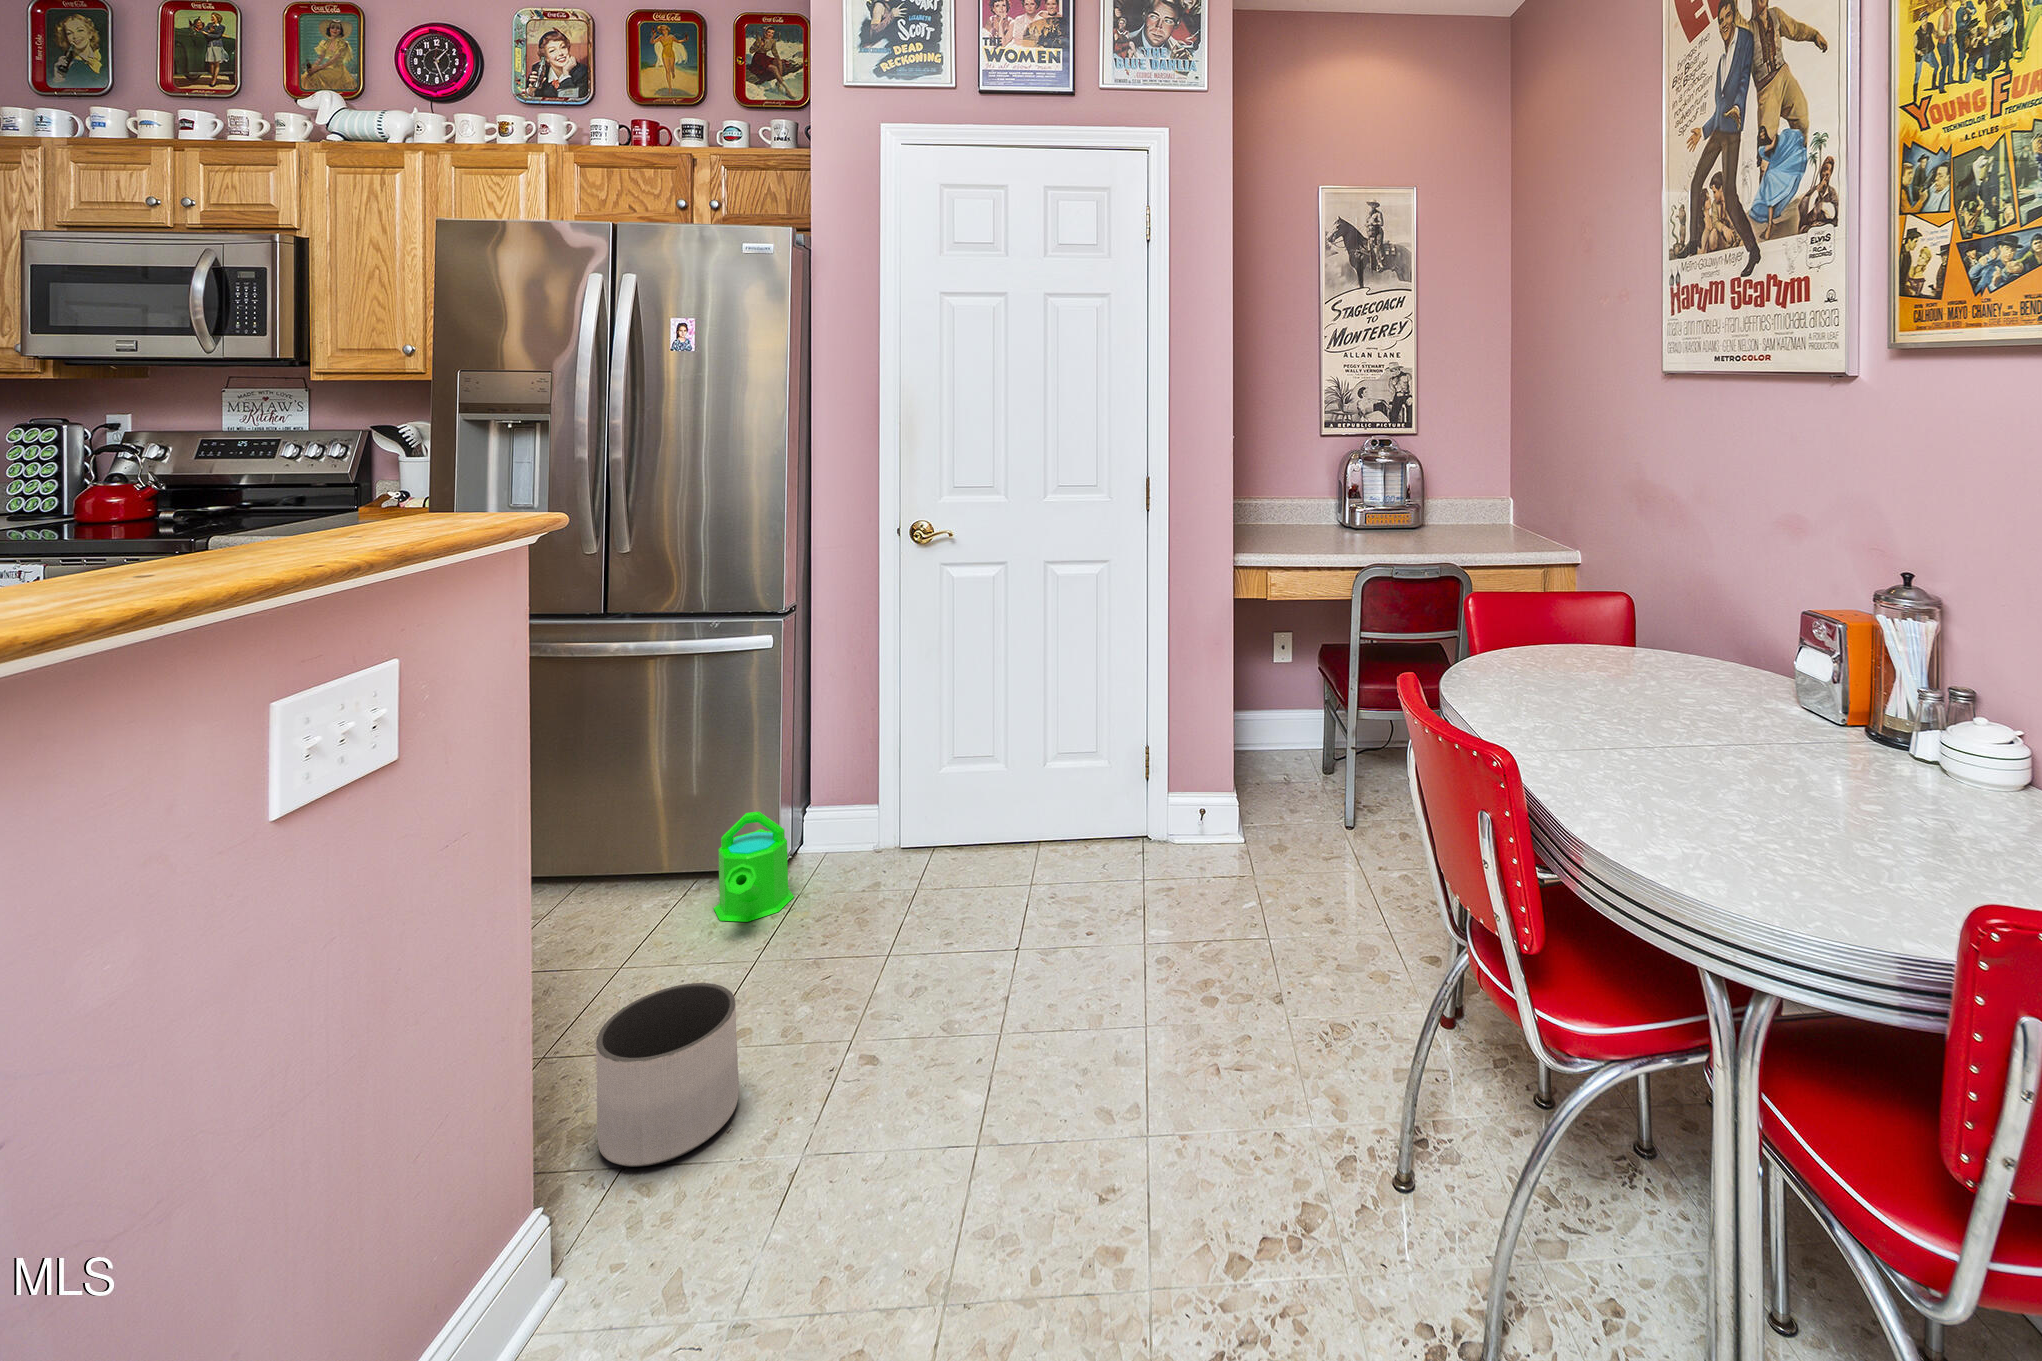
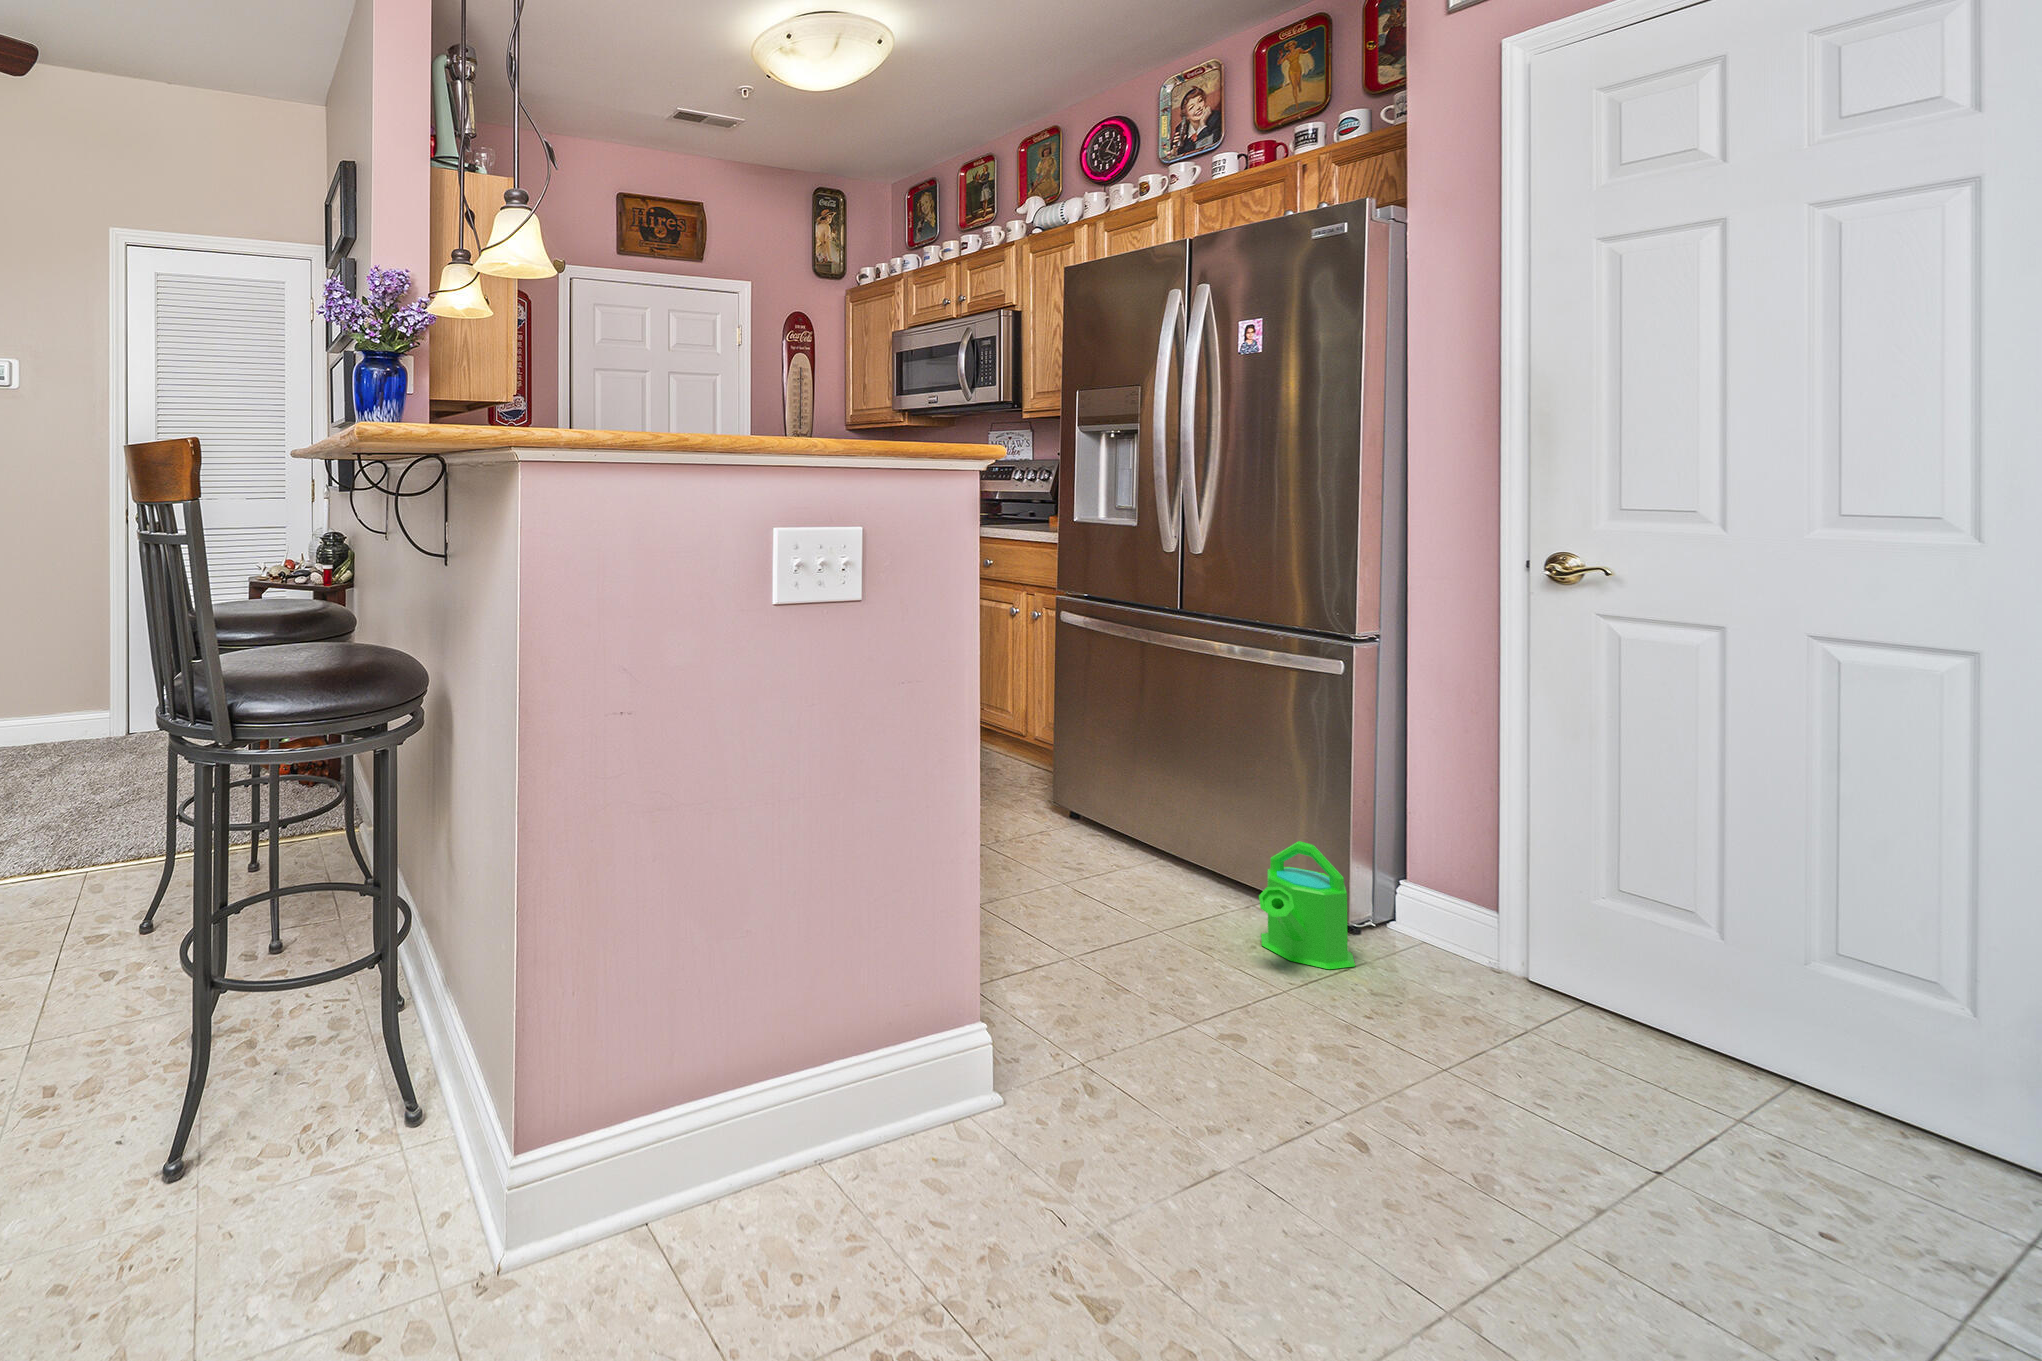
planter: present [596,983,739,1167] -> none [1065,925,1199,1092]

